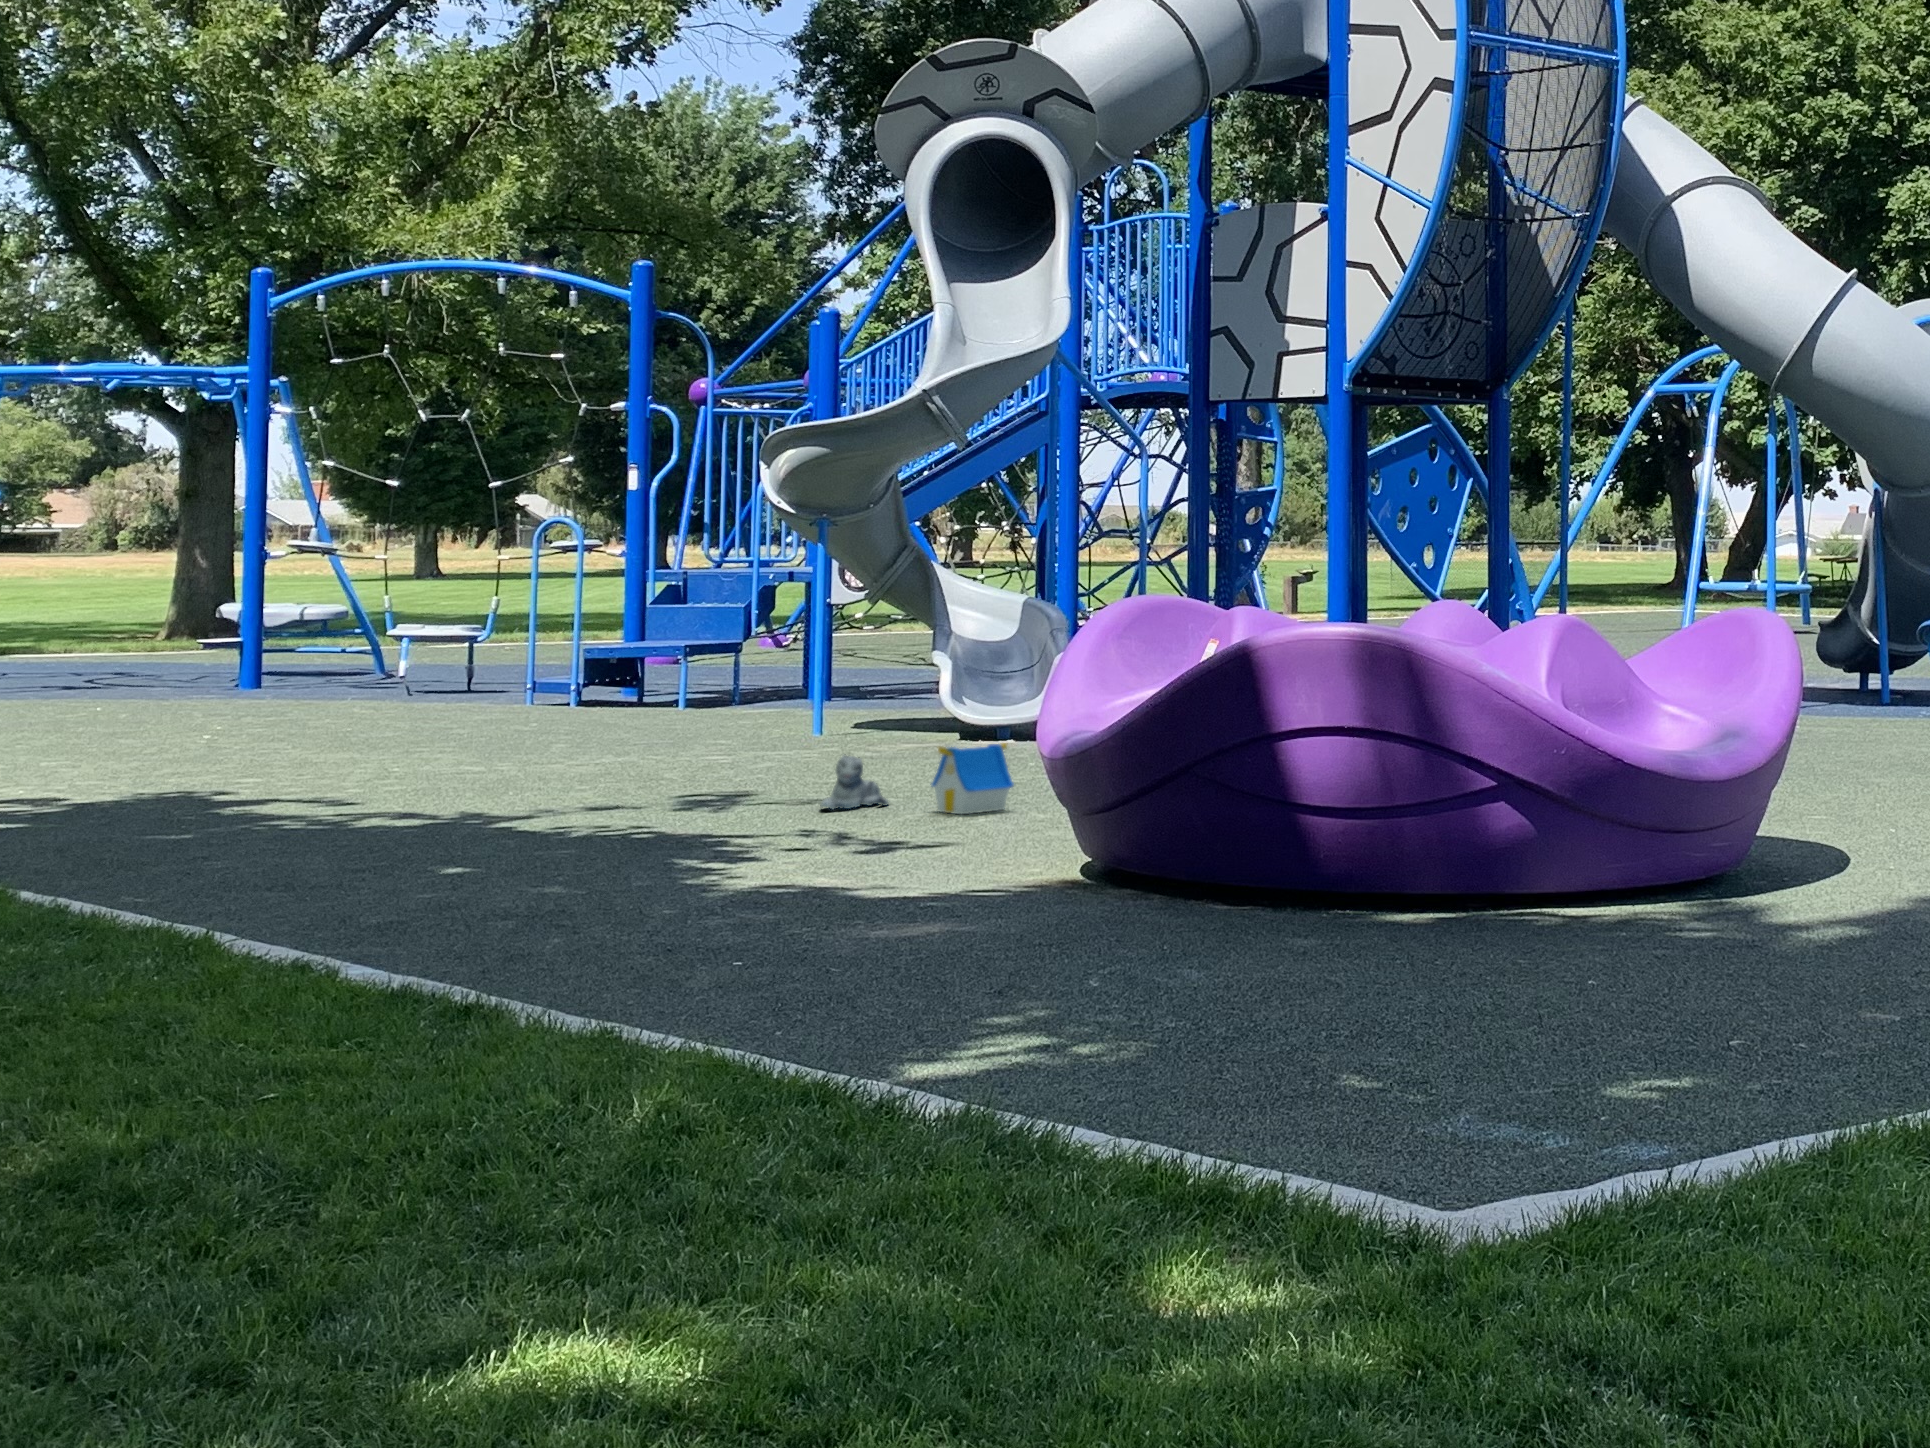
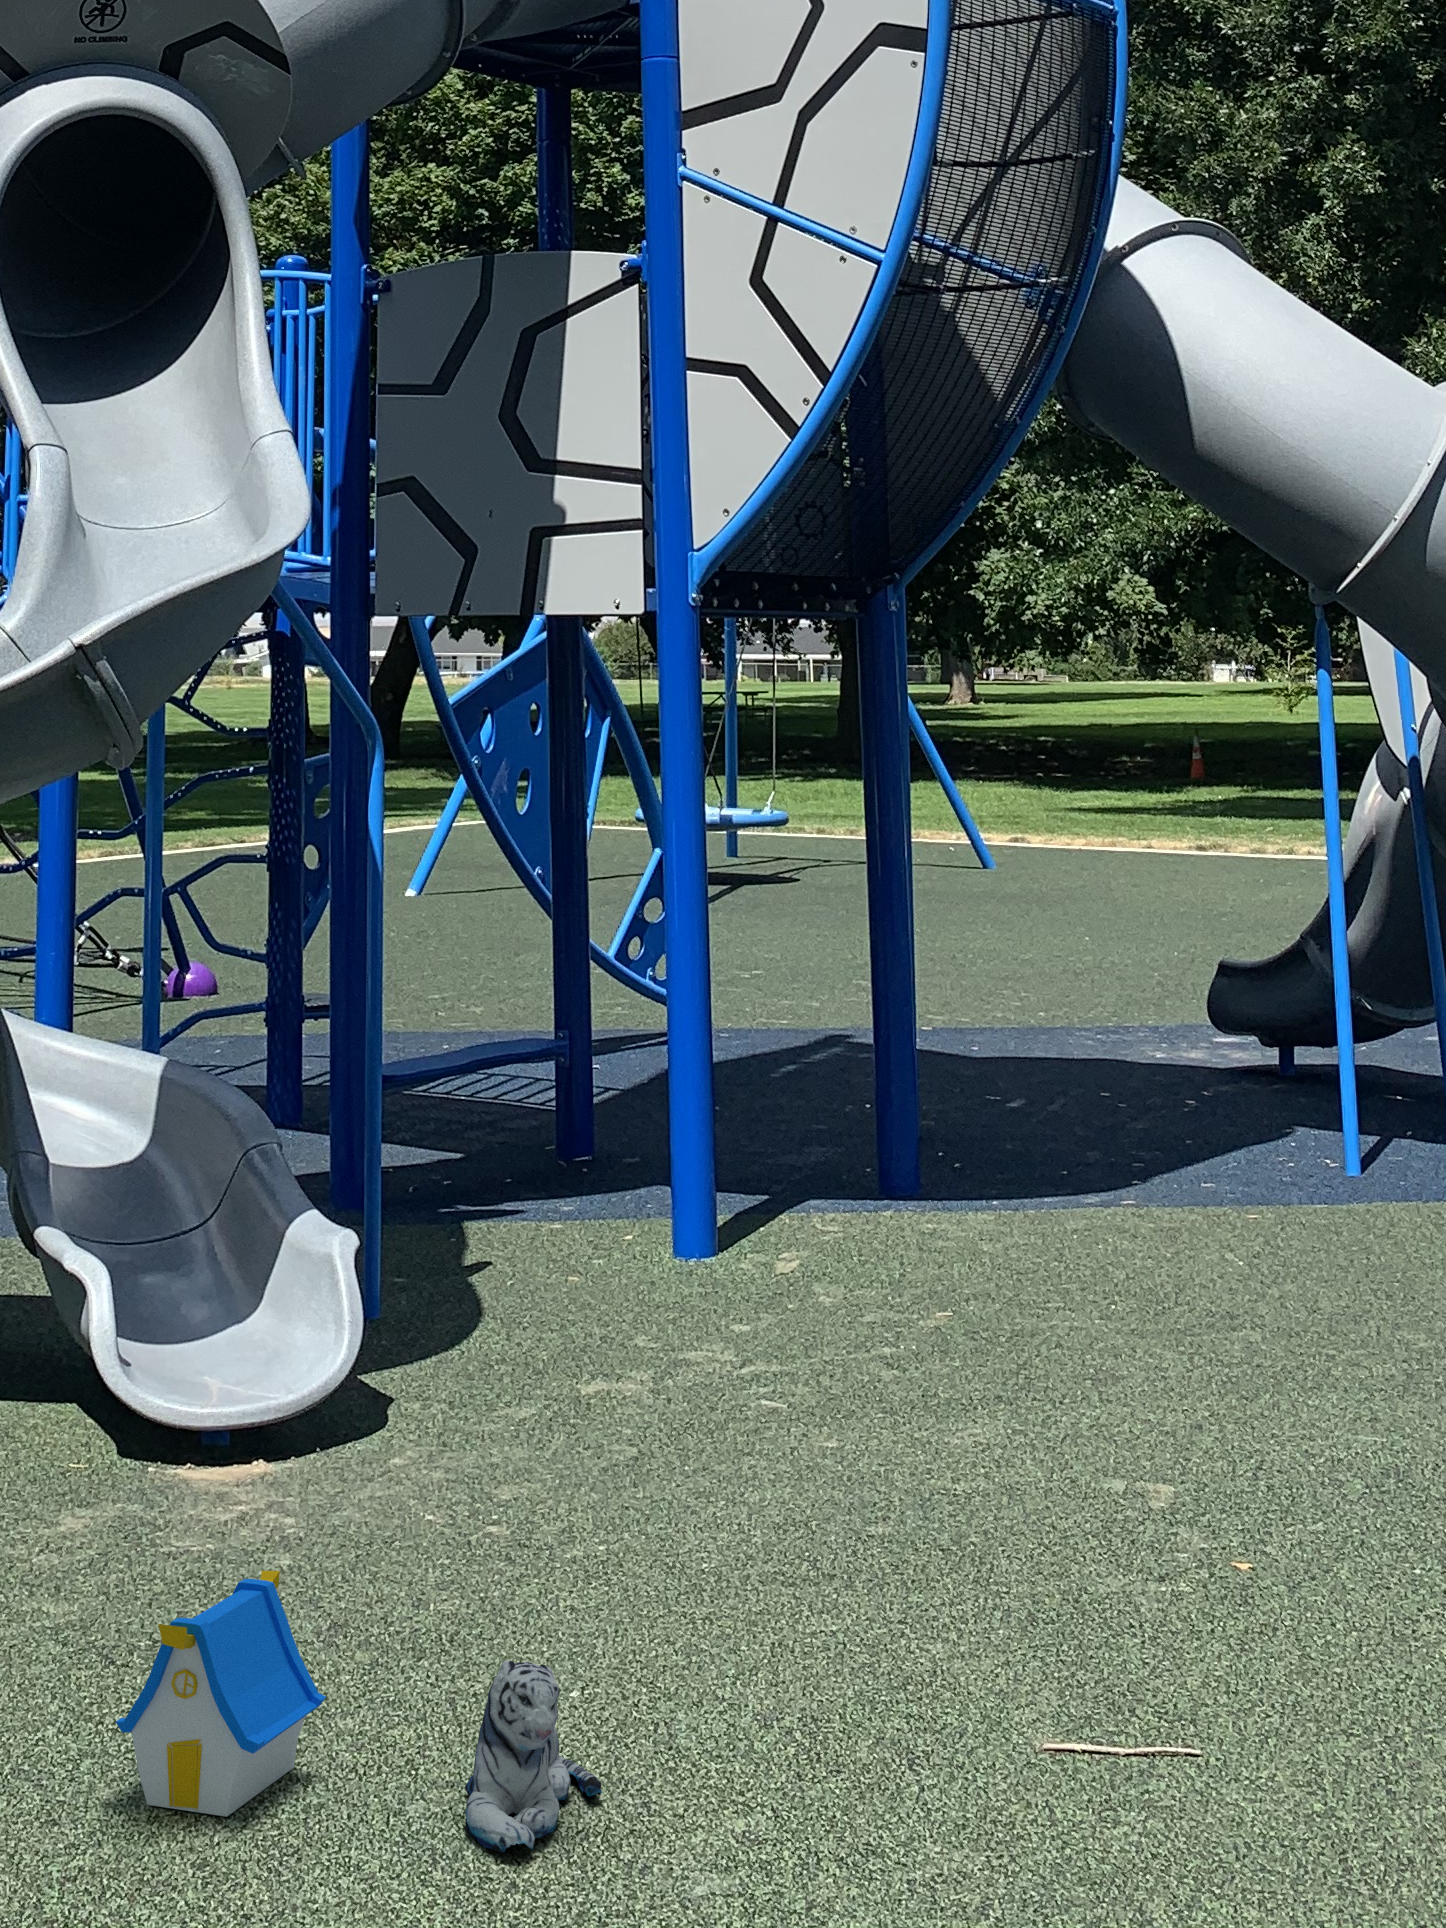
toy house: present [932,743,1014,814] -> present [116,1570,326,1817]

